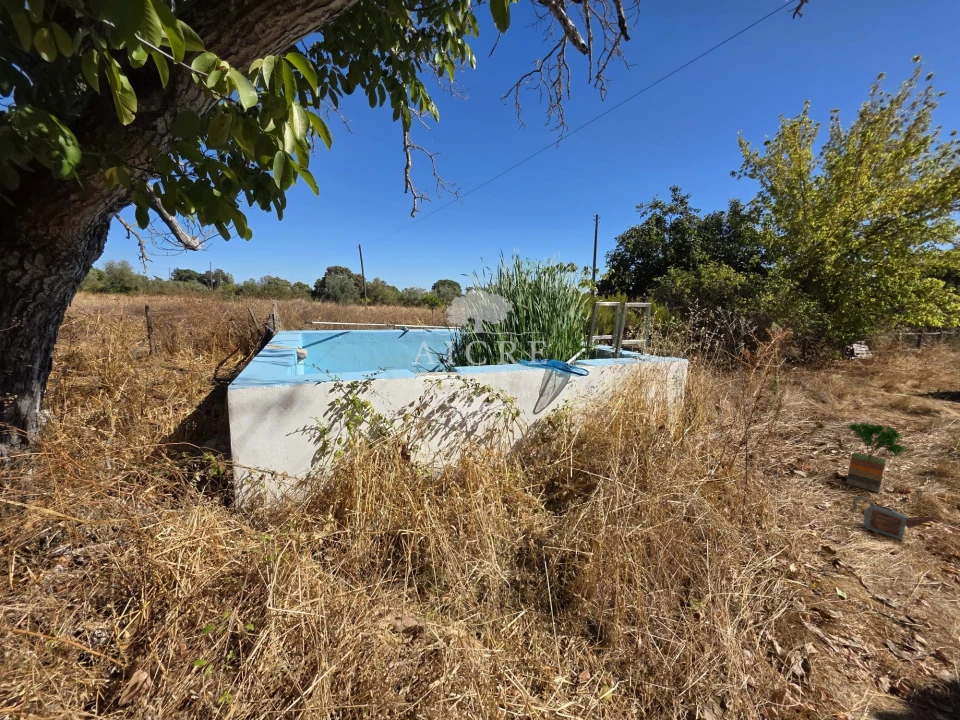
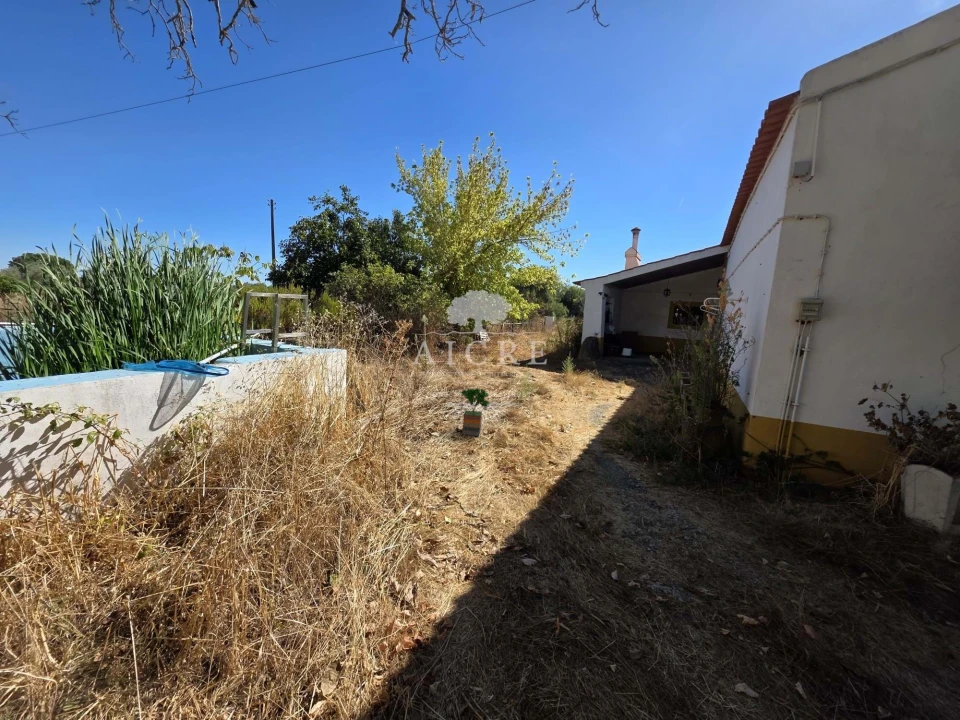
watering can: present [850,496,934,540] -> none [461,442,501,466]

